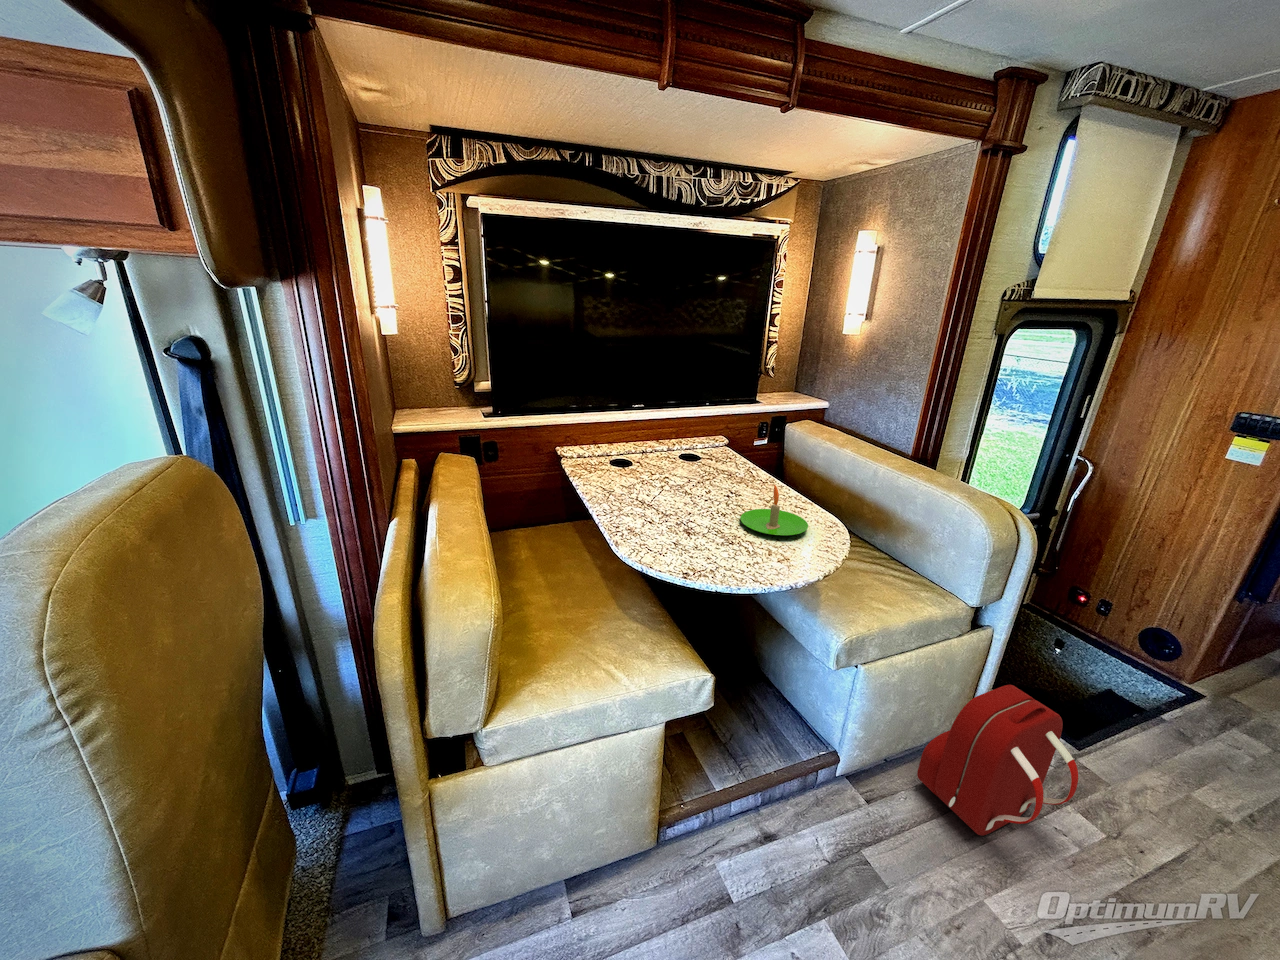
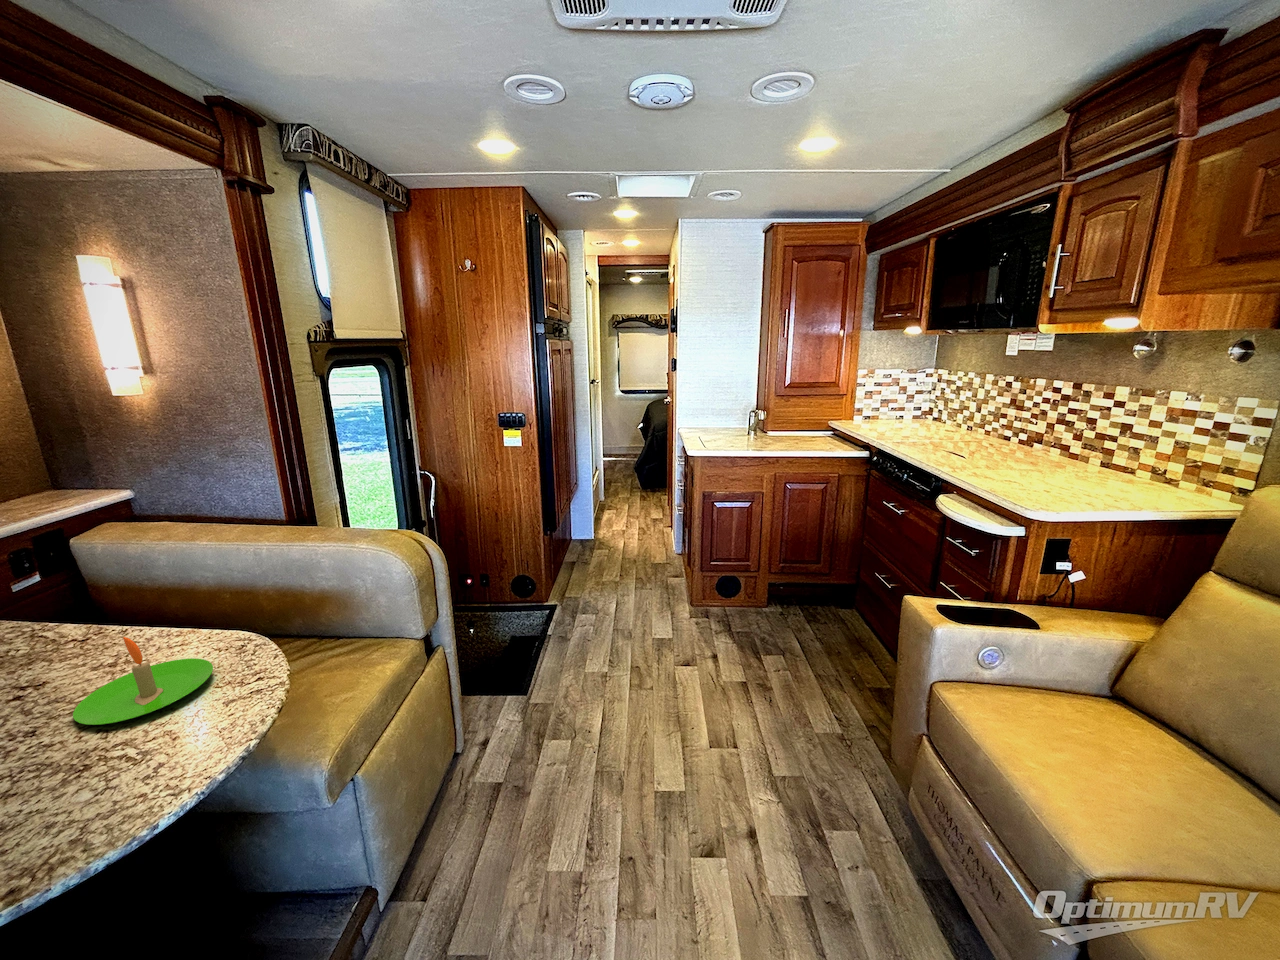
backpack: present [917,685,1078,836] -> none [444,681,548,828]

